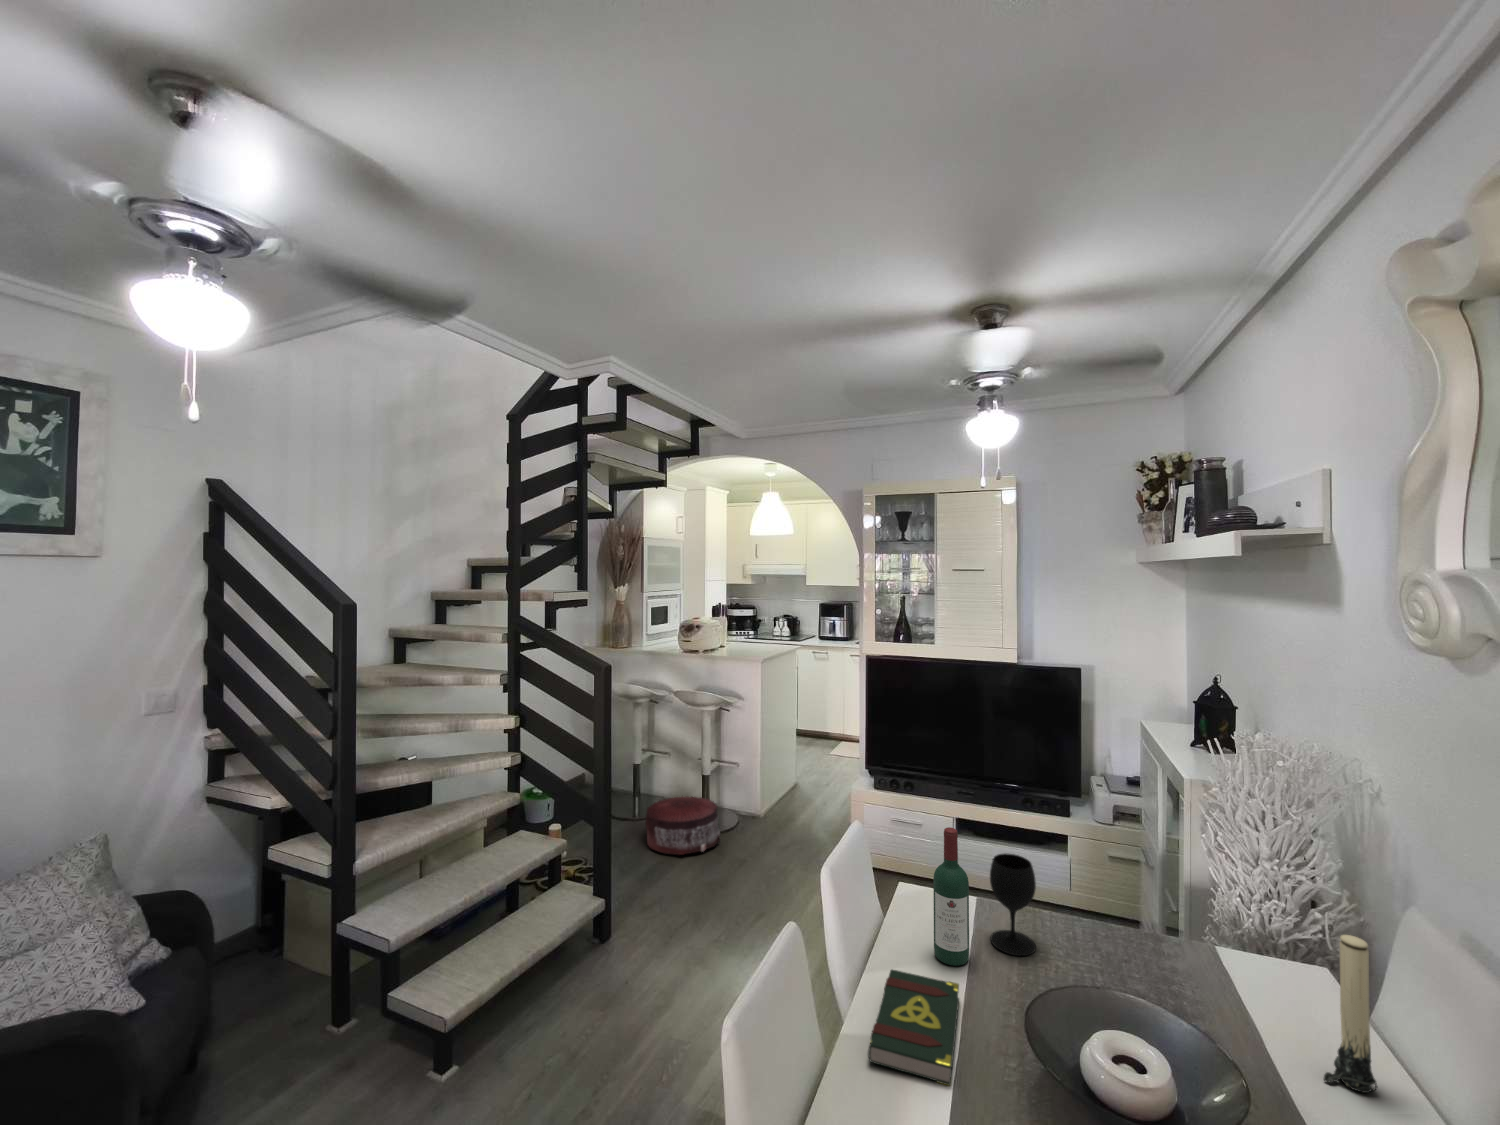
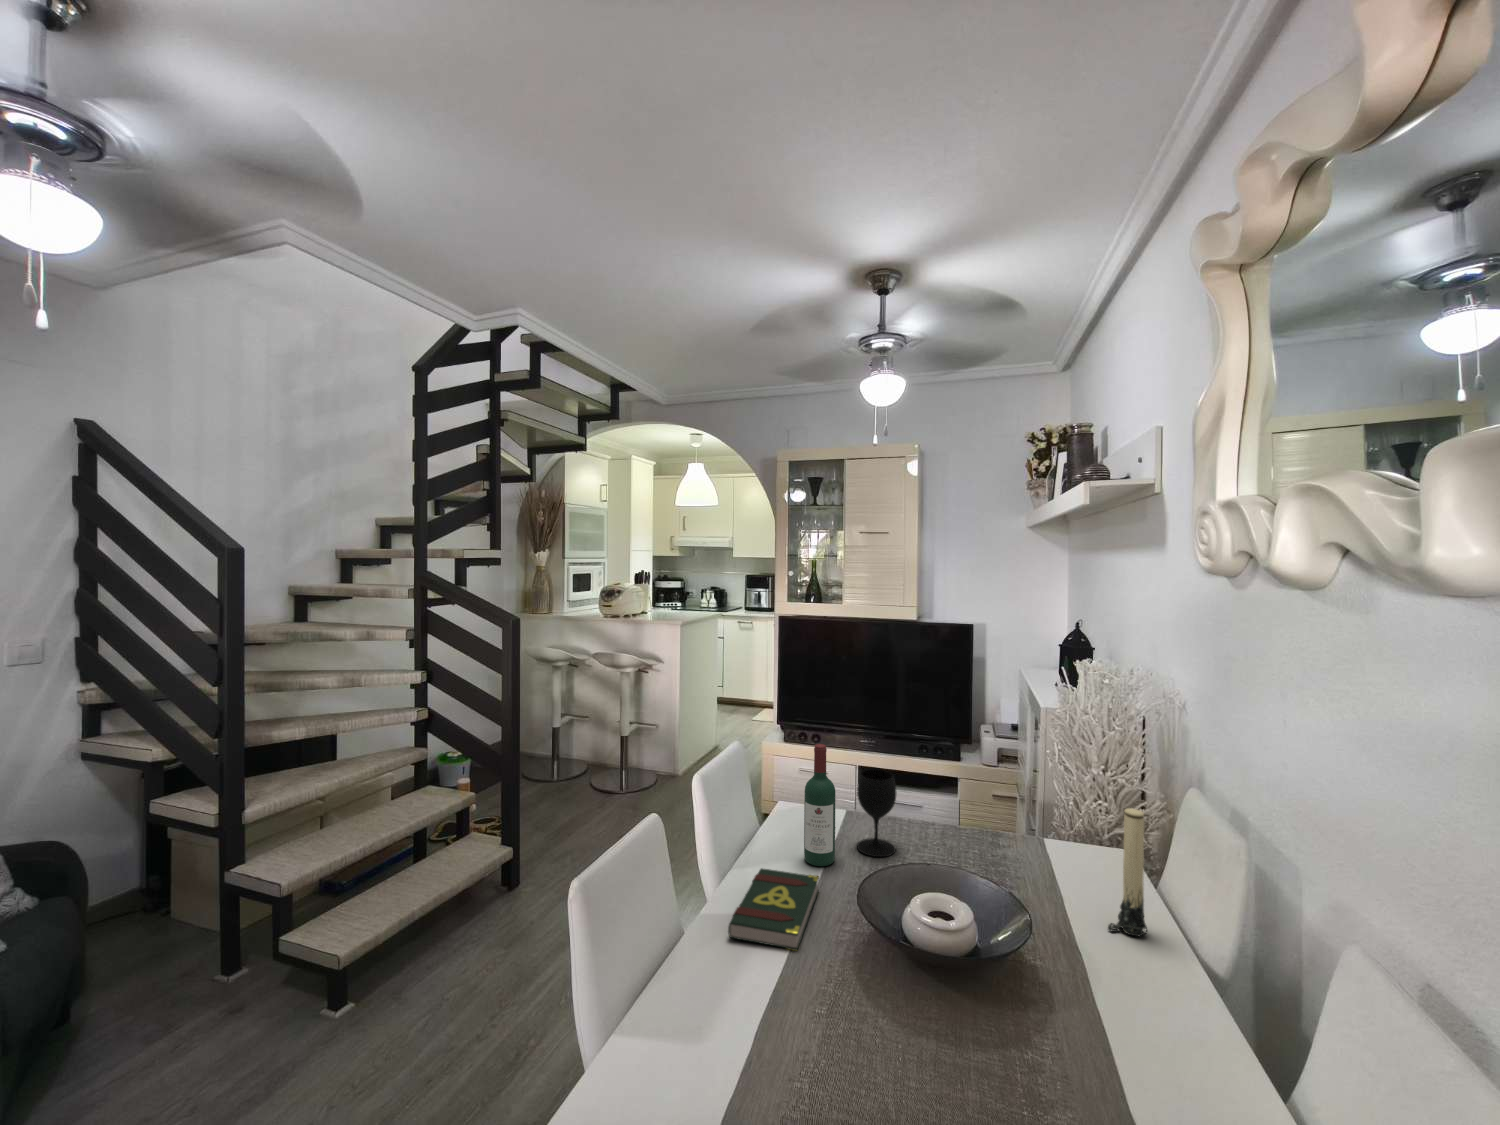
pouf: present [646,796,720,855] -> none [561,757,636,812]

